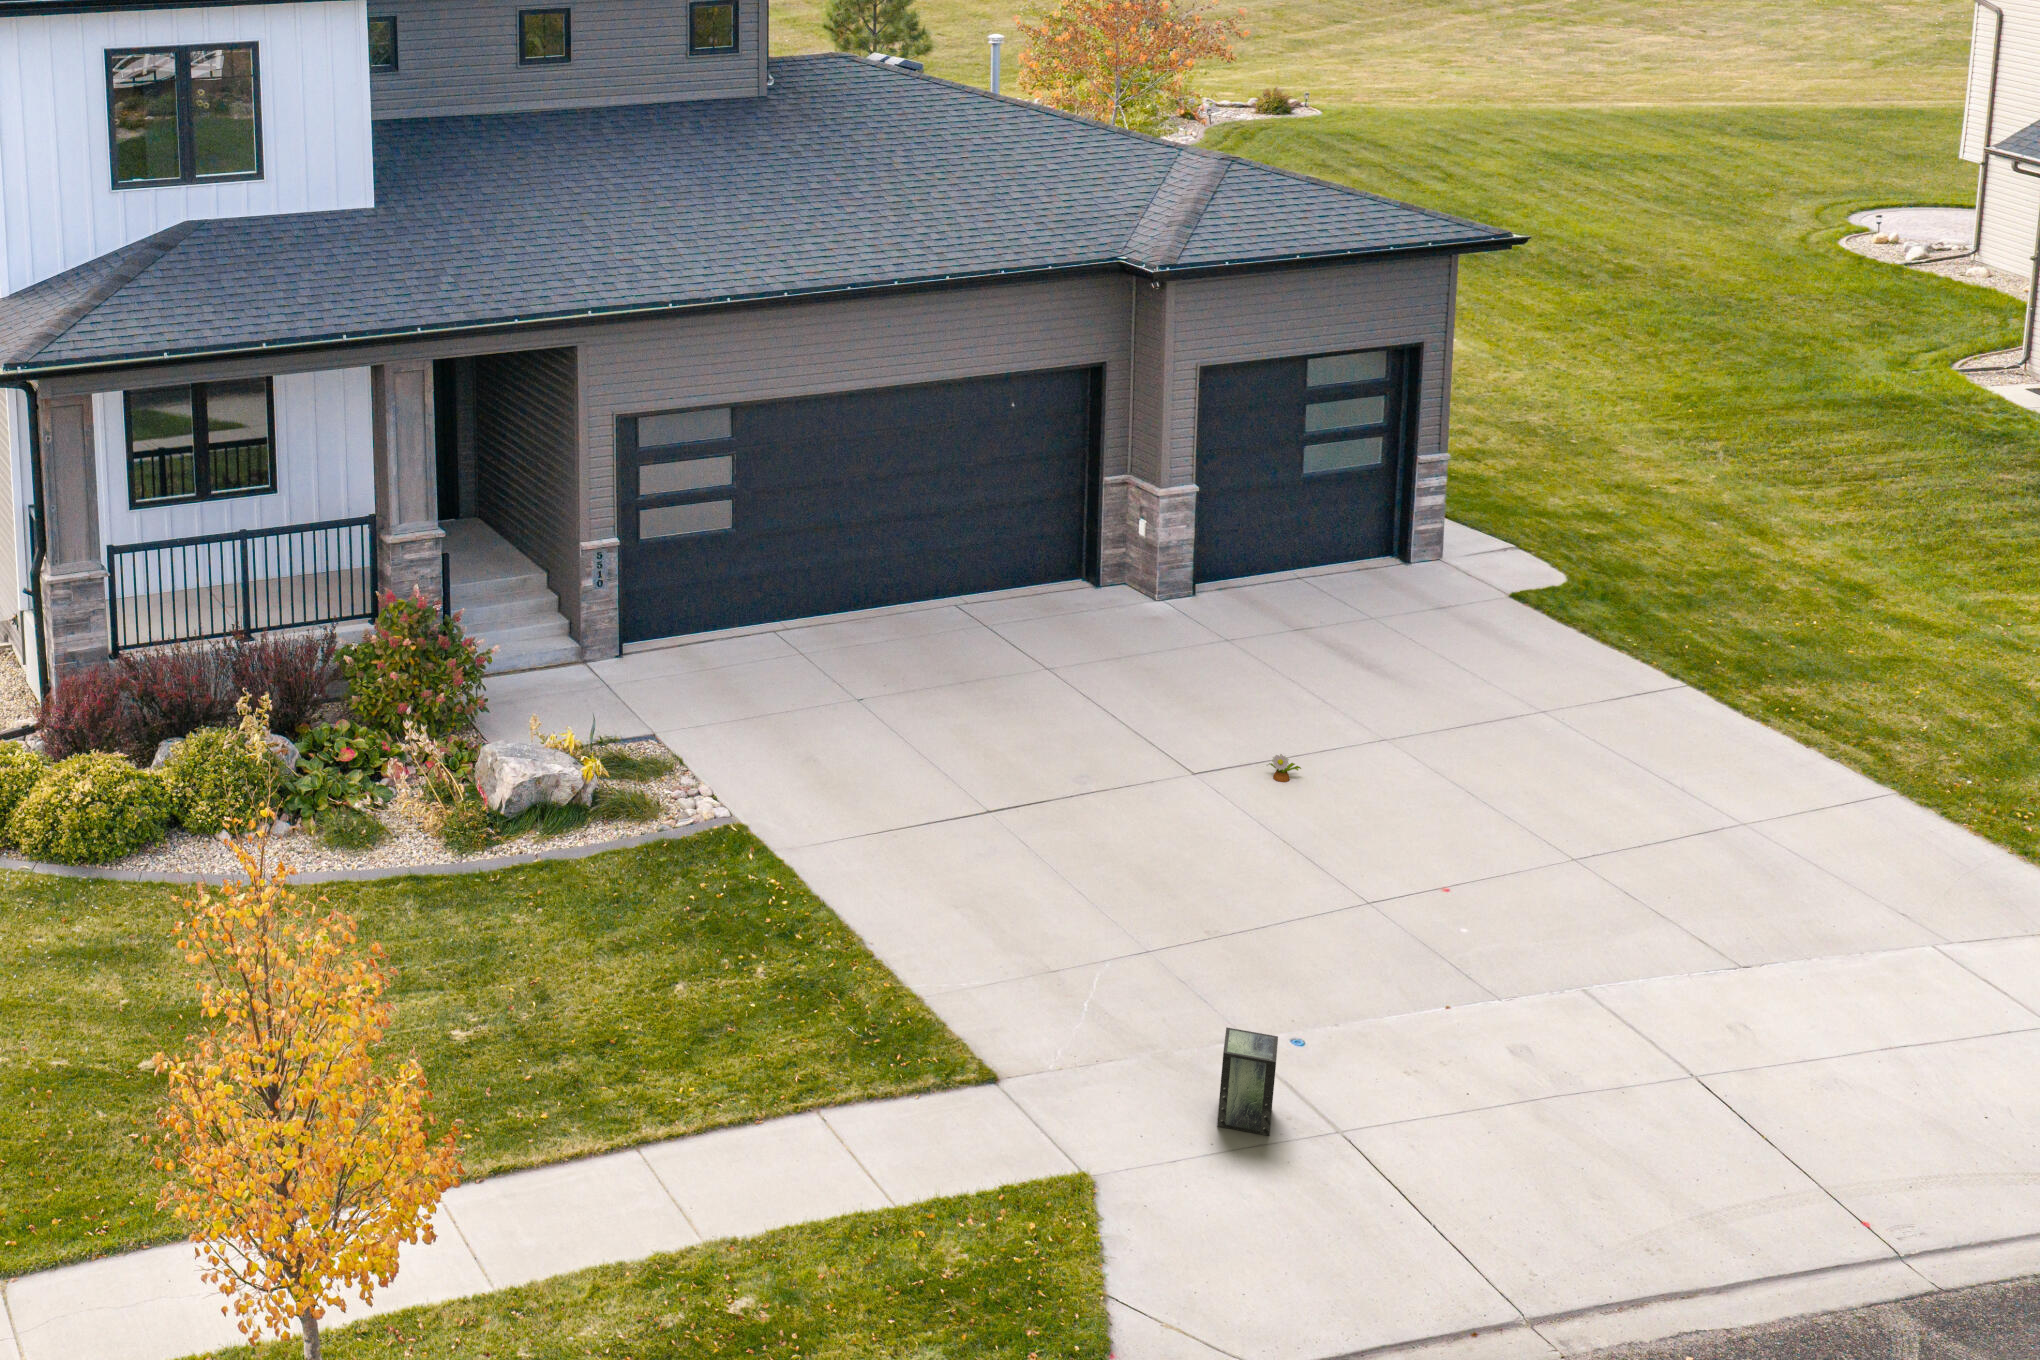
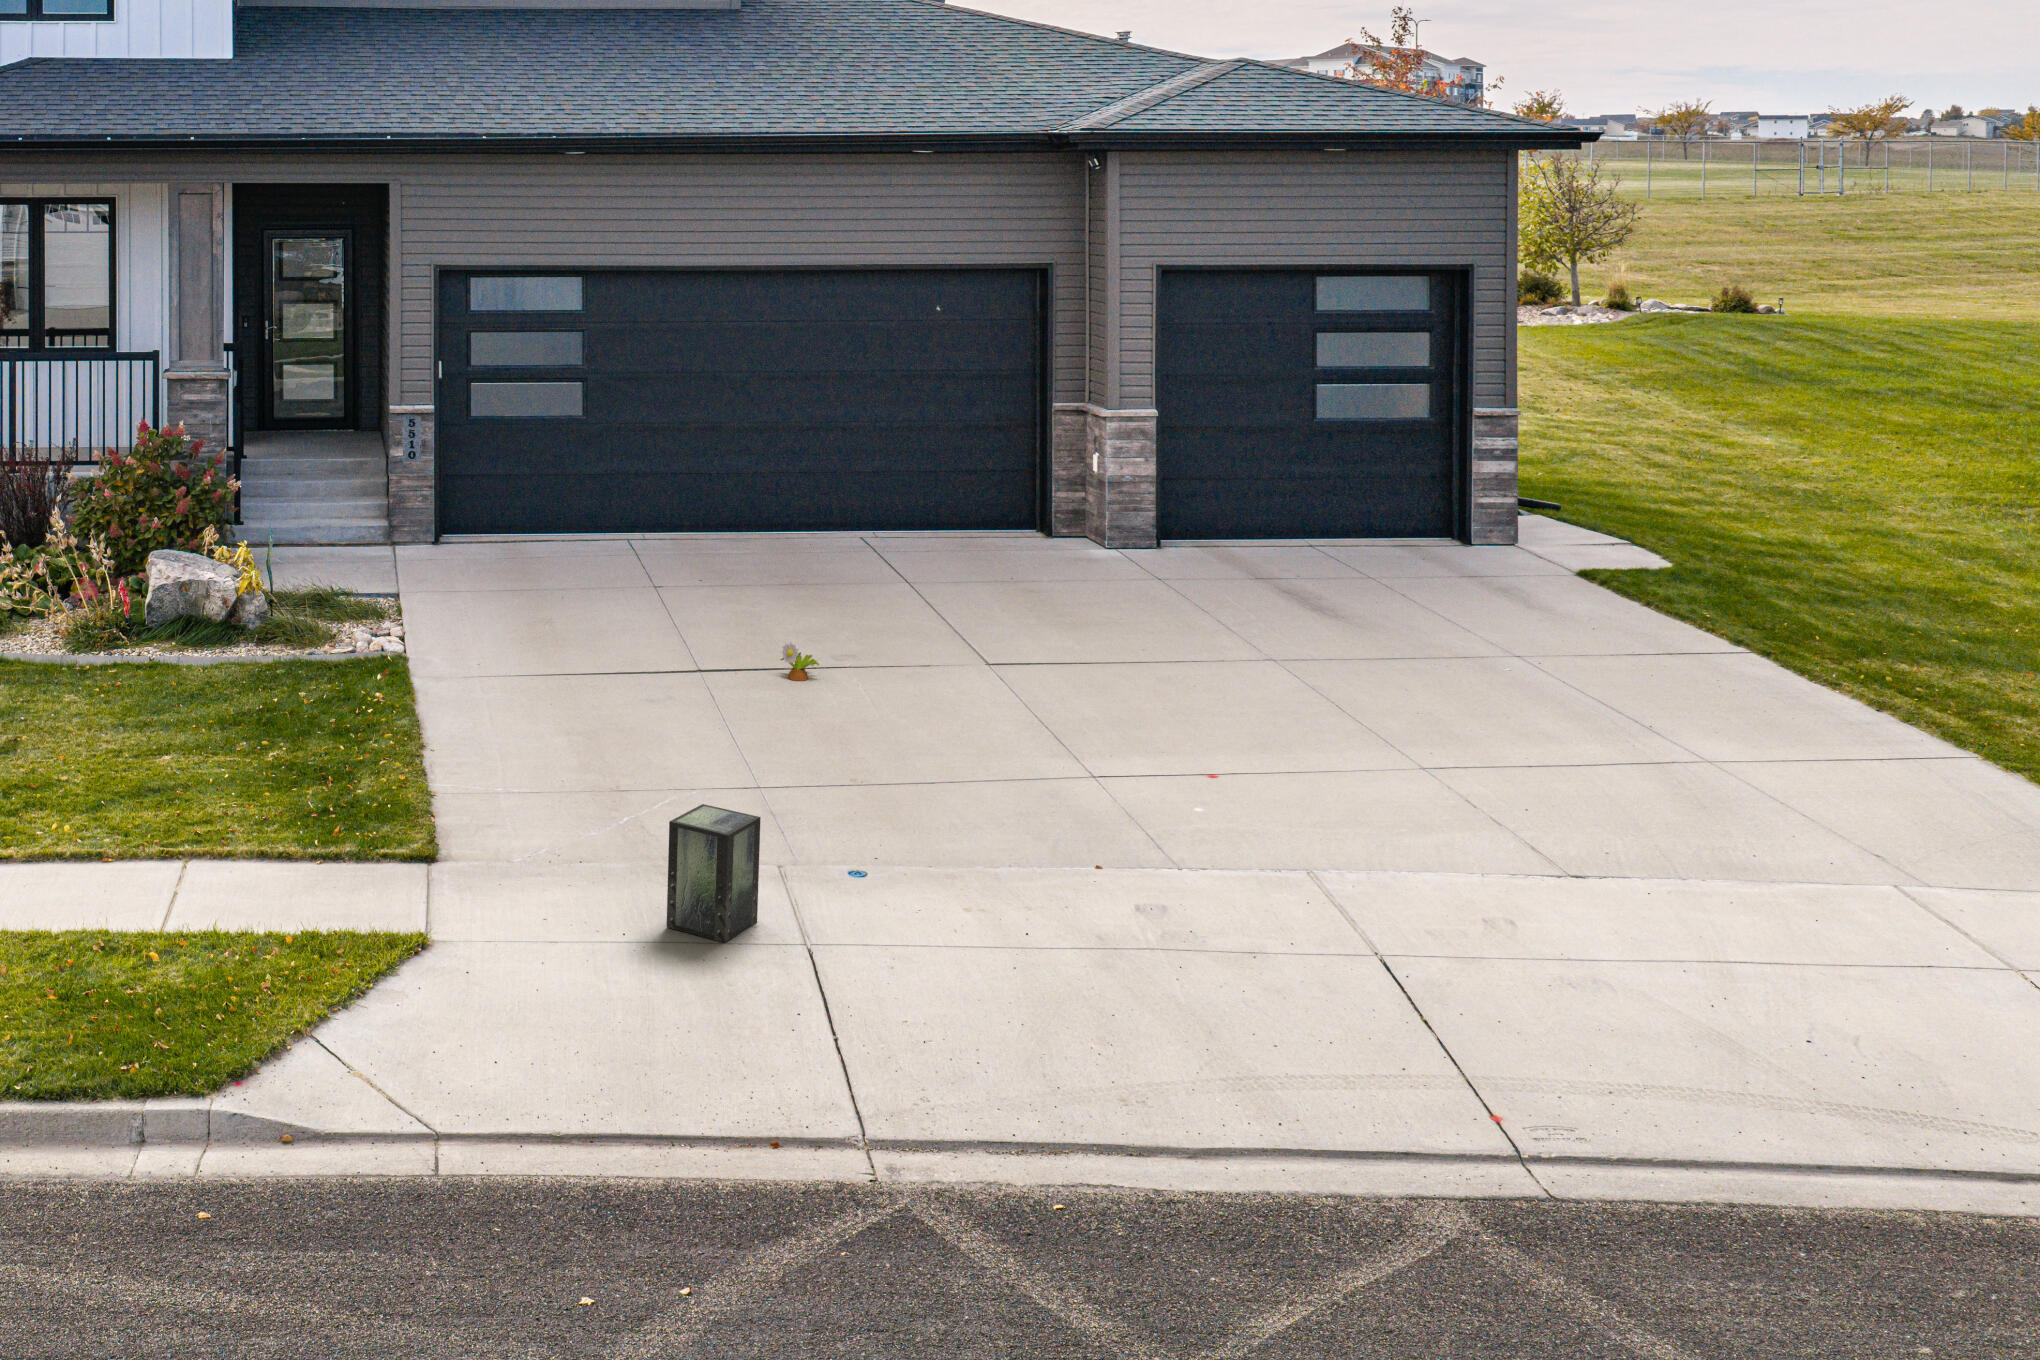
decorative plant: present [1268,754,1301,782] -> present [780,642,819,681]

